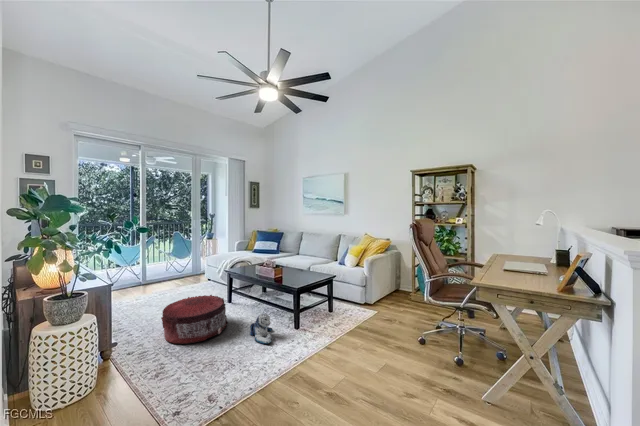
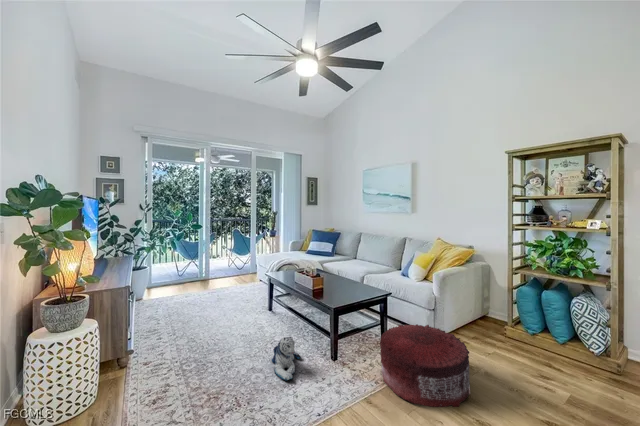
pouf: present [161,295,228,344] -> present [380,325,470,407]

